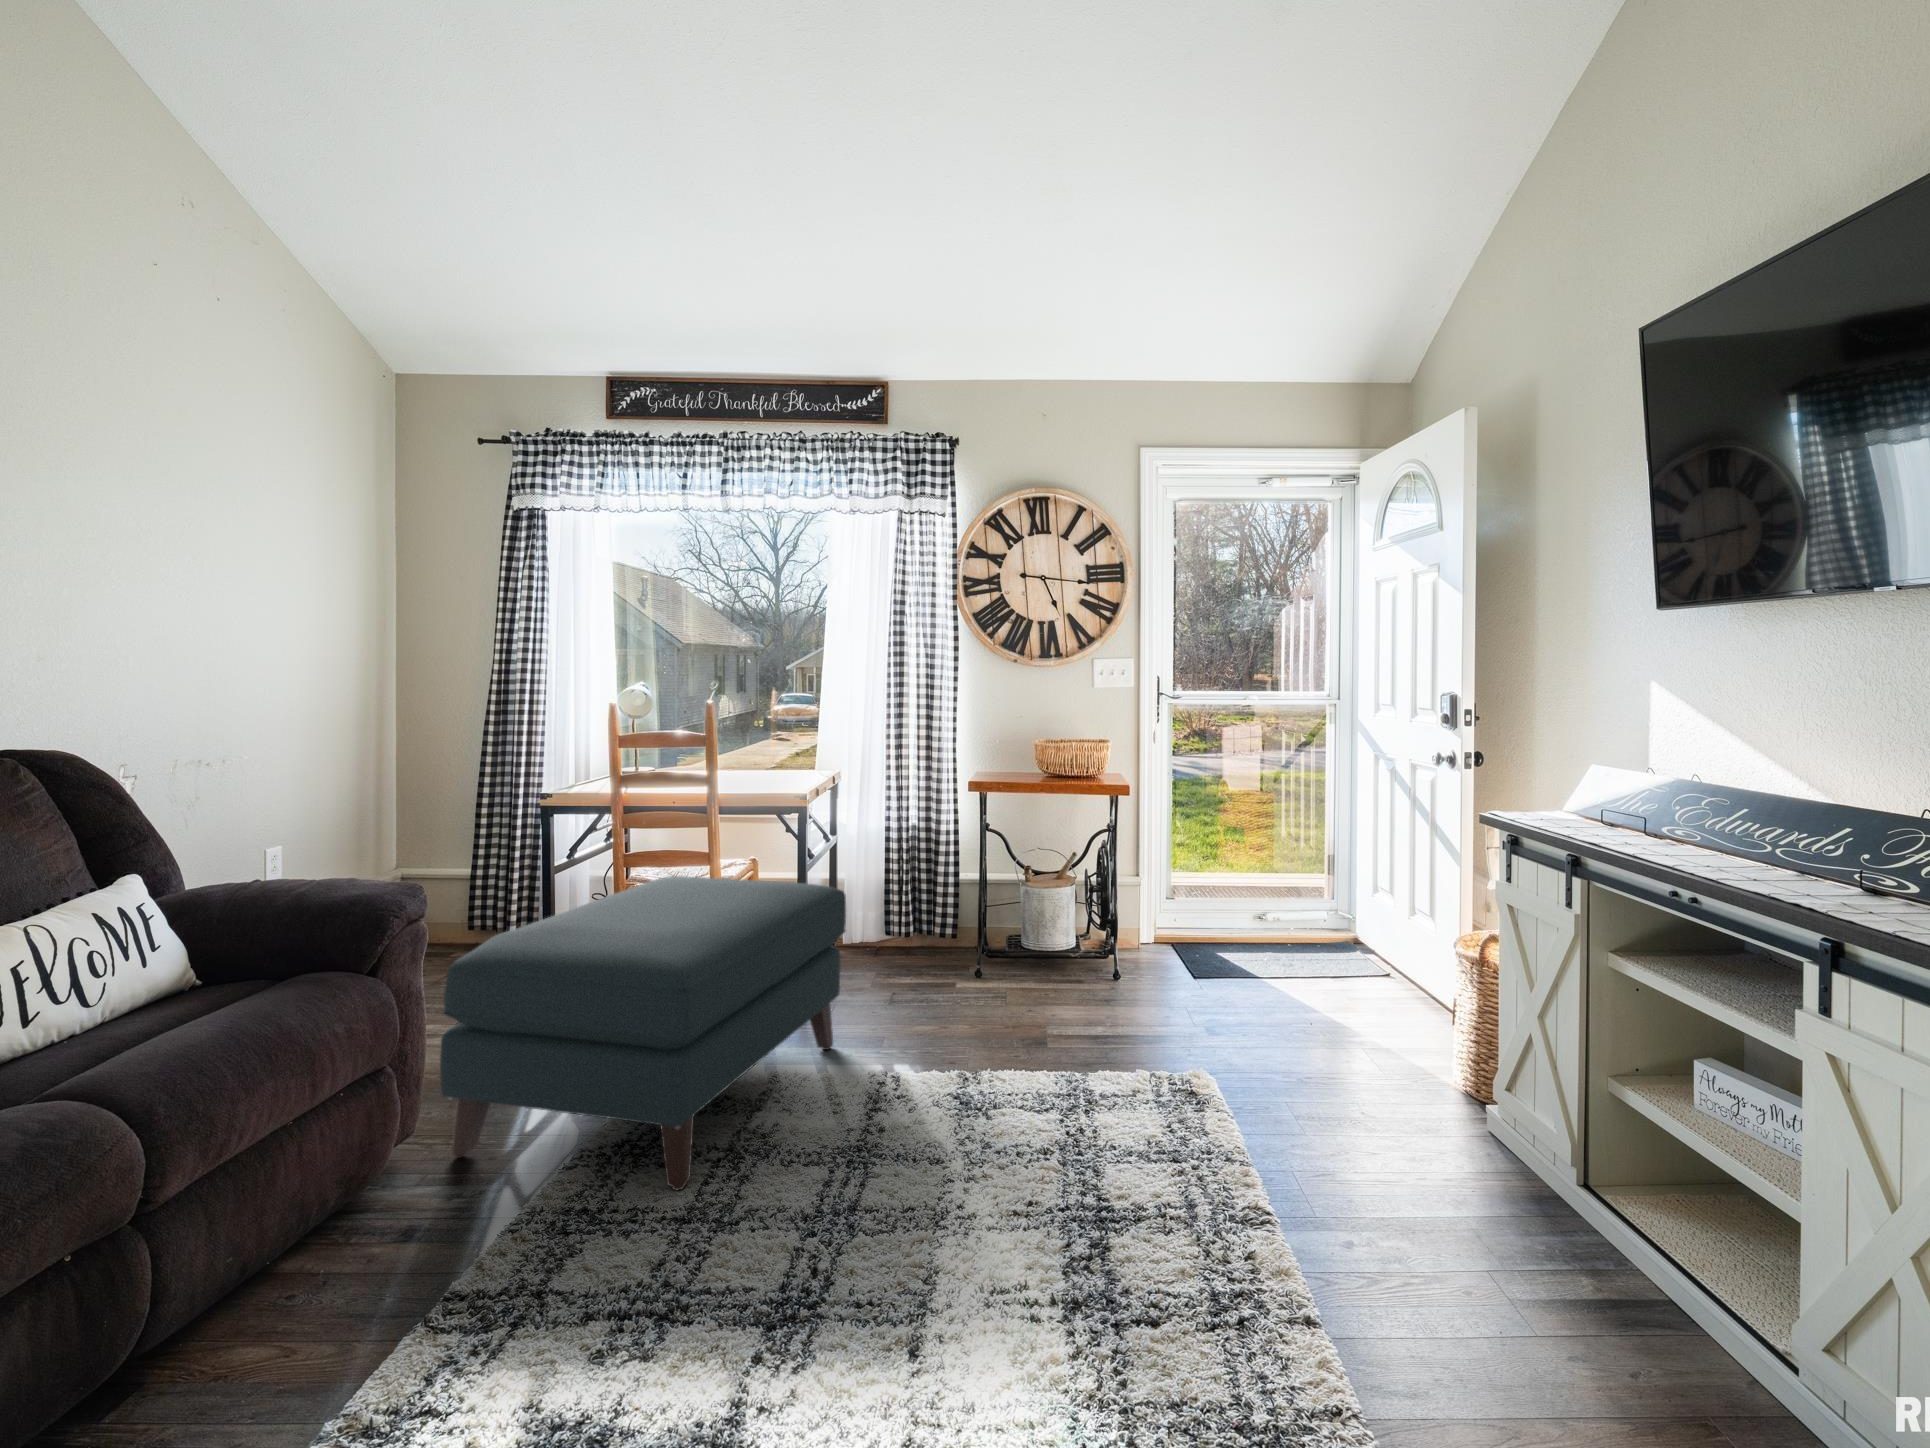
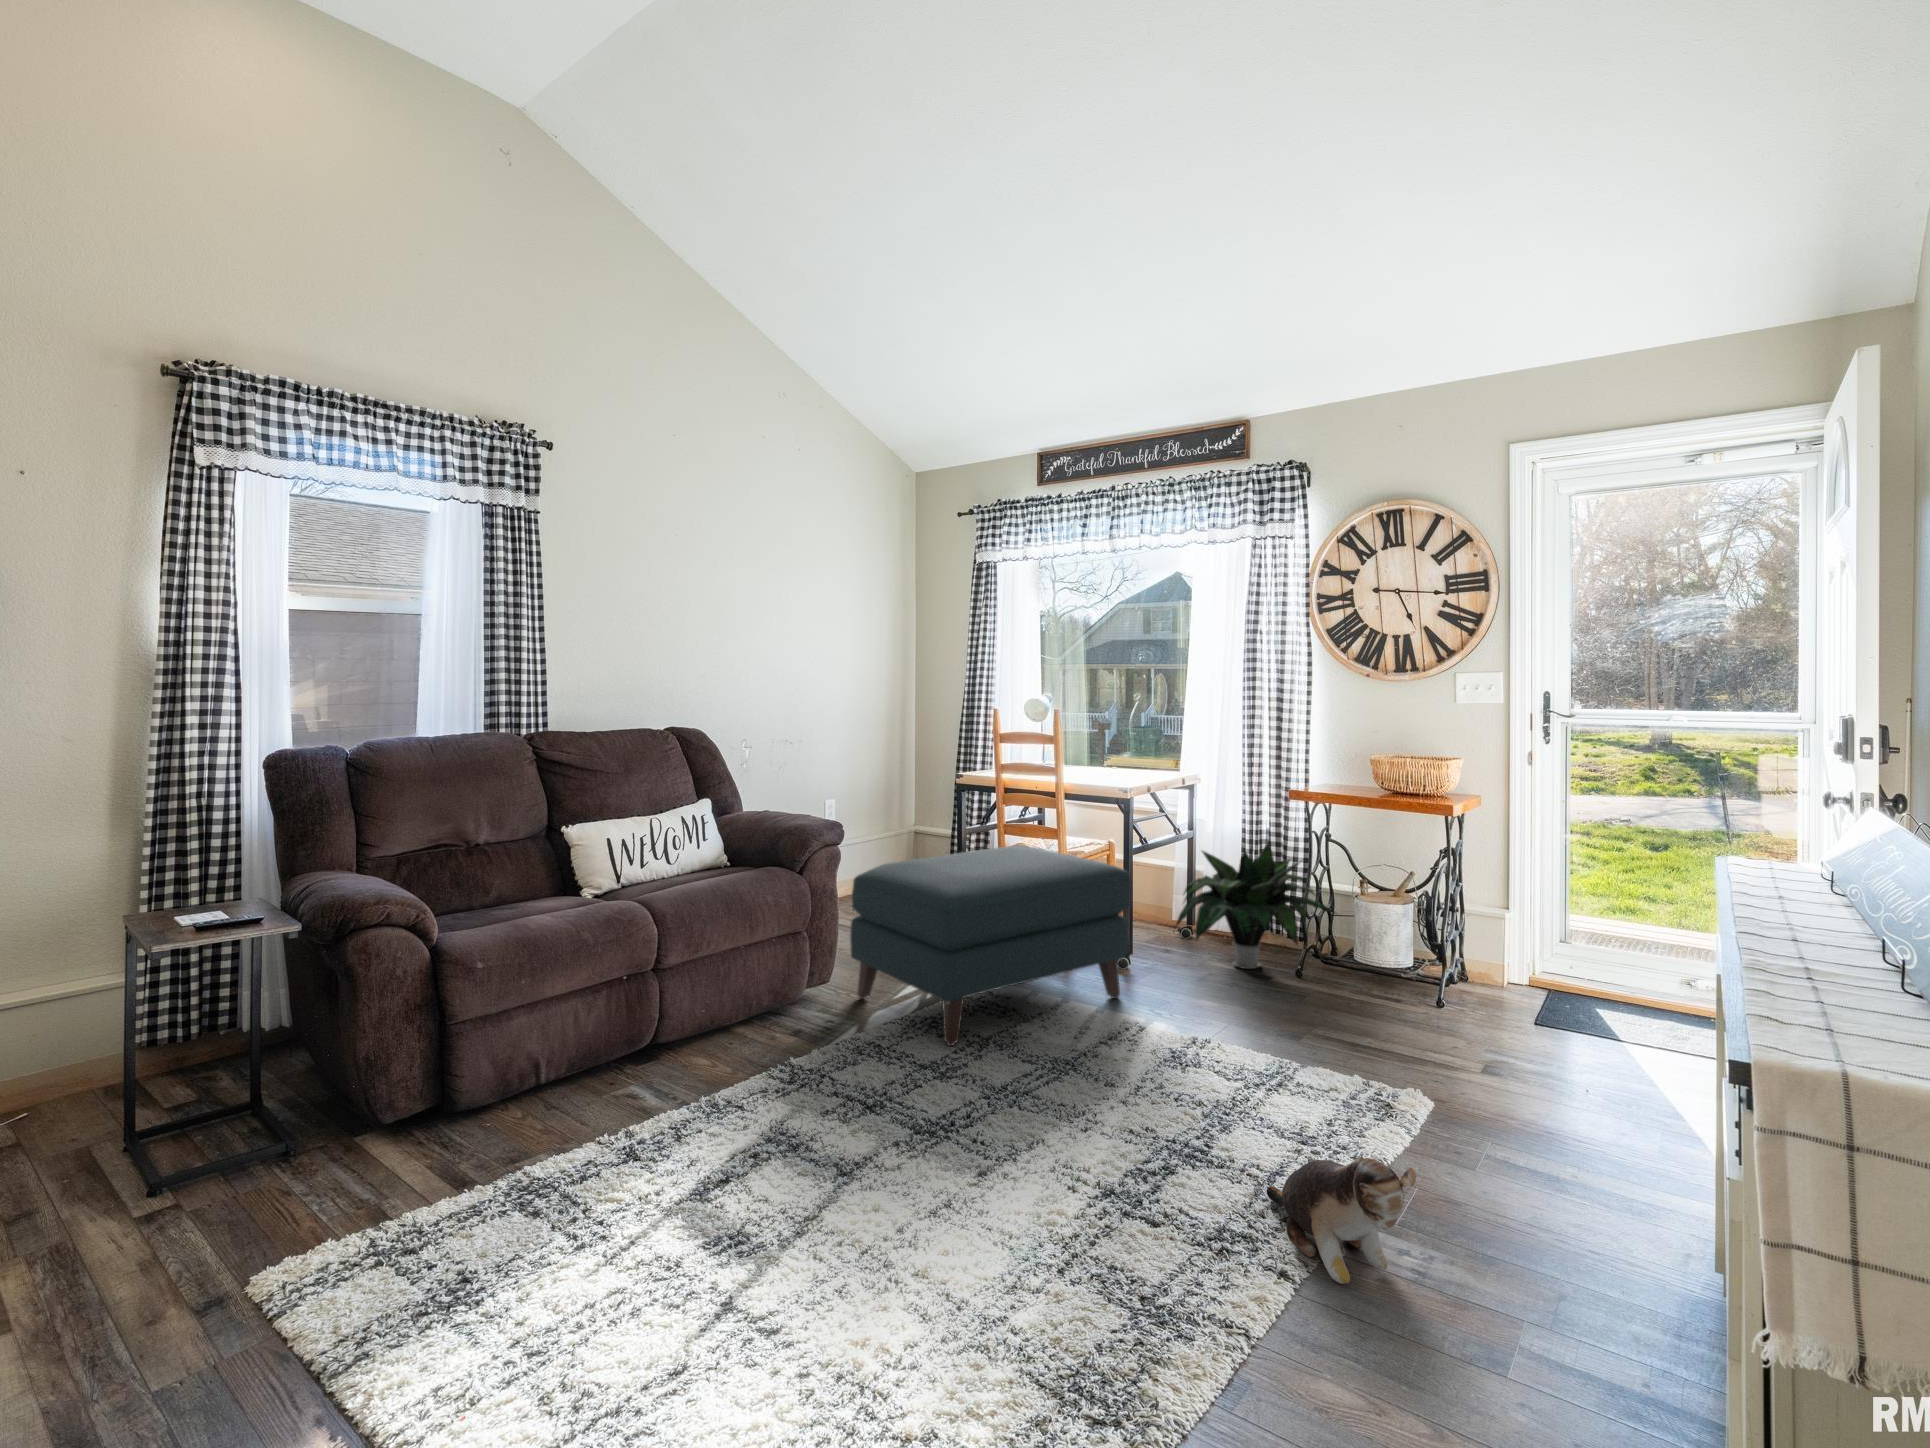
potted plant: none [843,835,1013,977] -> present [1176,843,1335,969]
plush toy: none [1242,1171,1503,1333] -> present [1266,1156,1416,1284]

